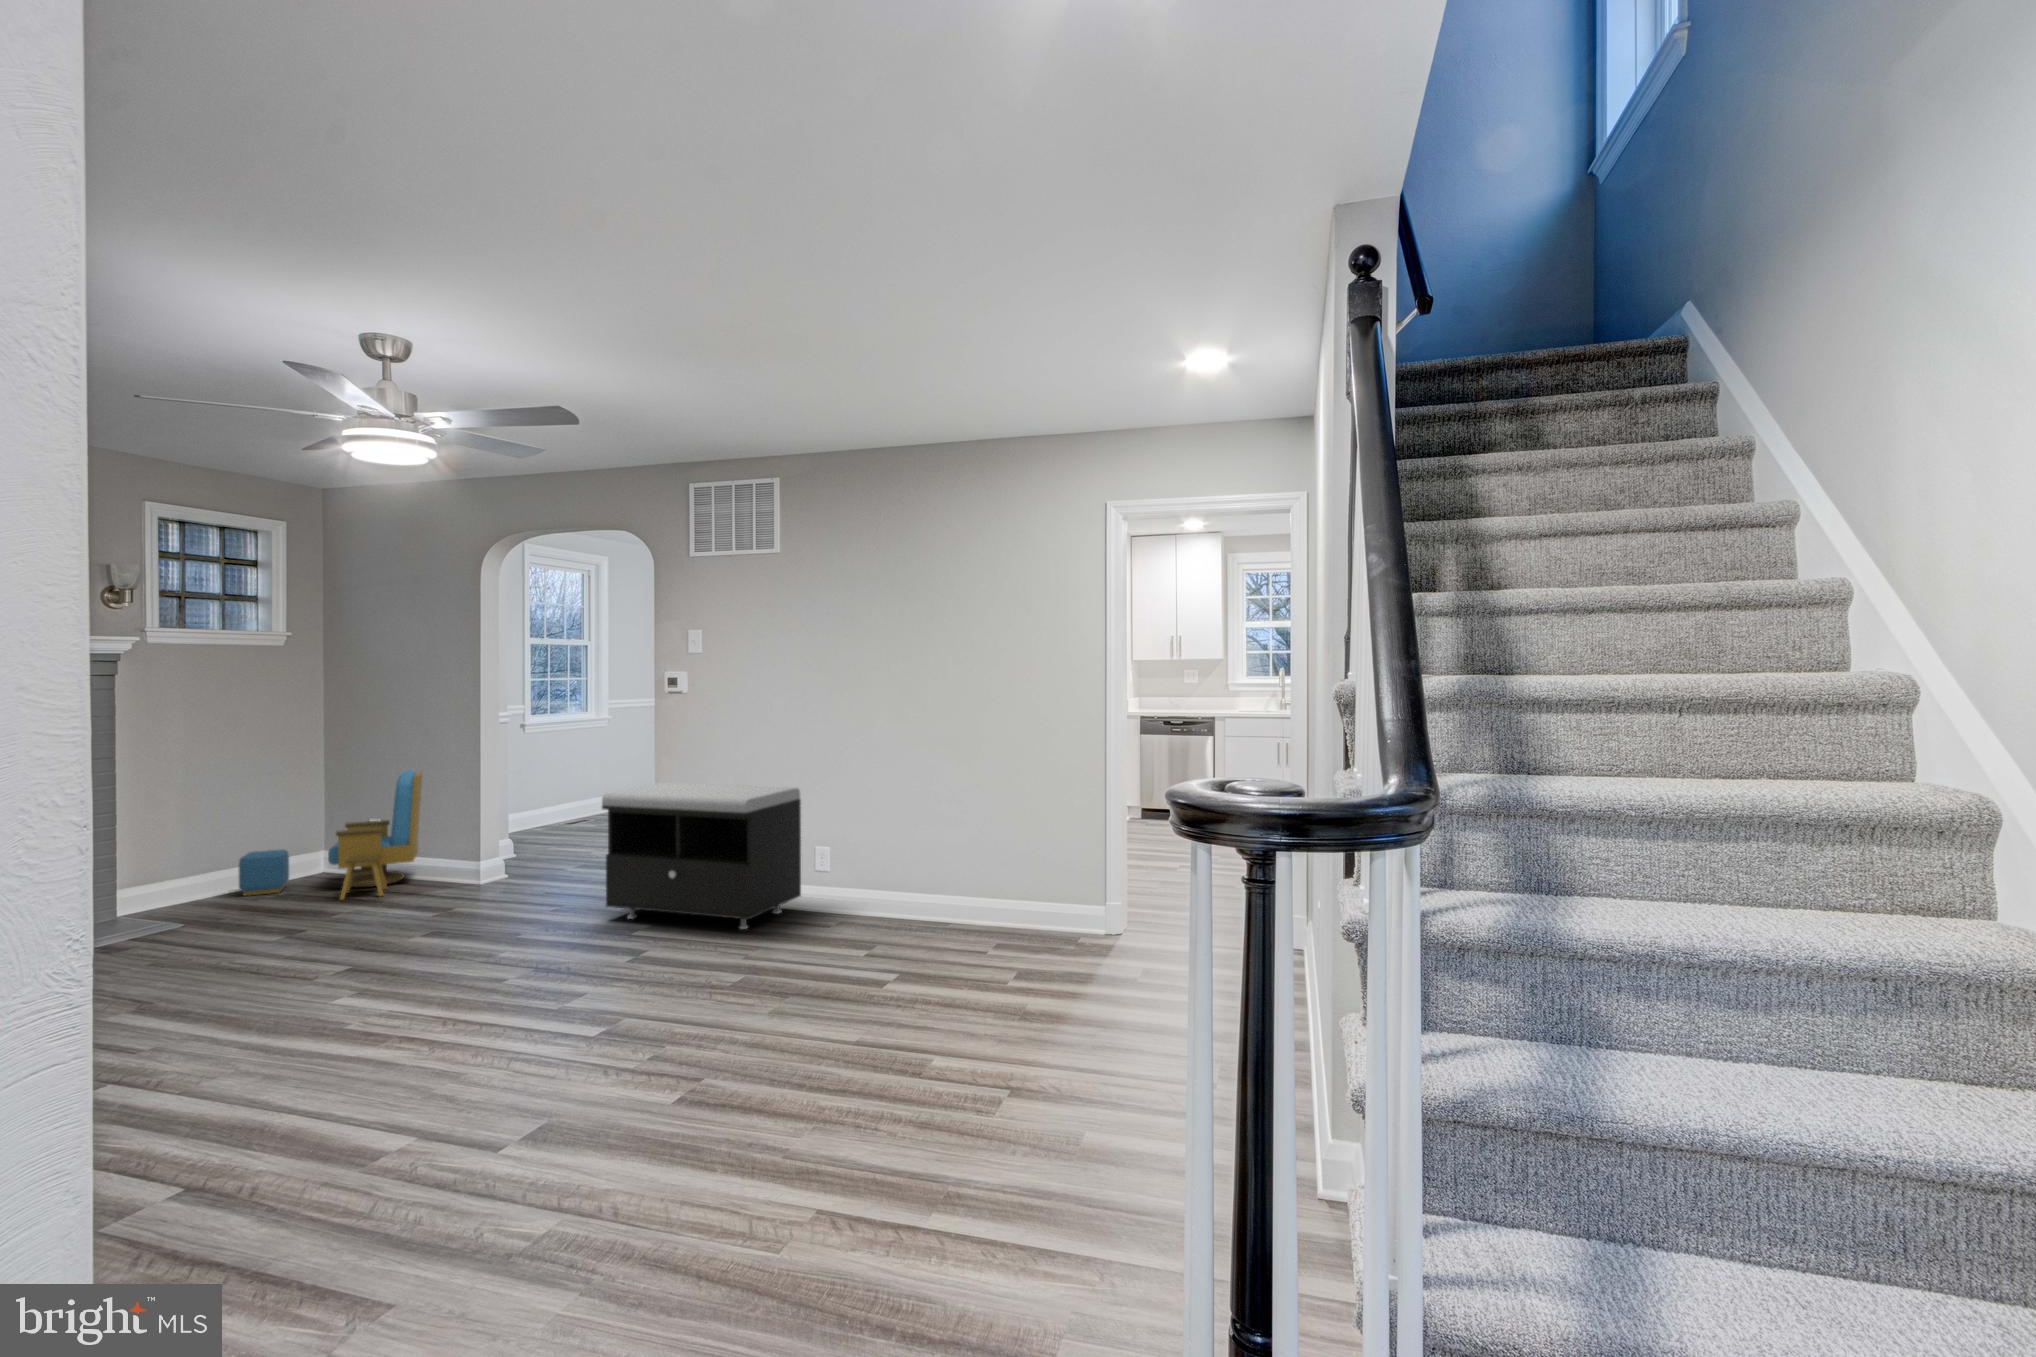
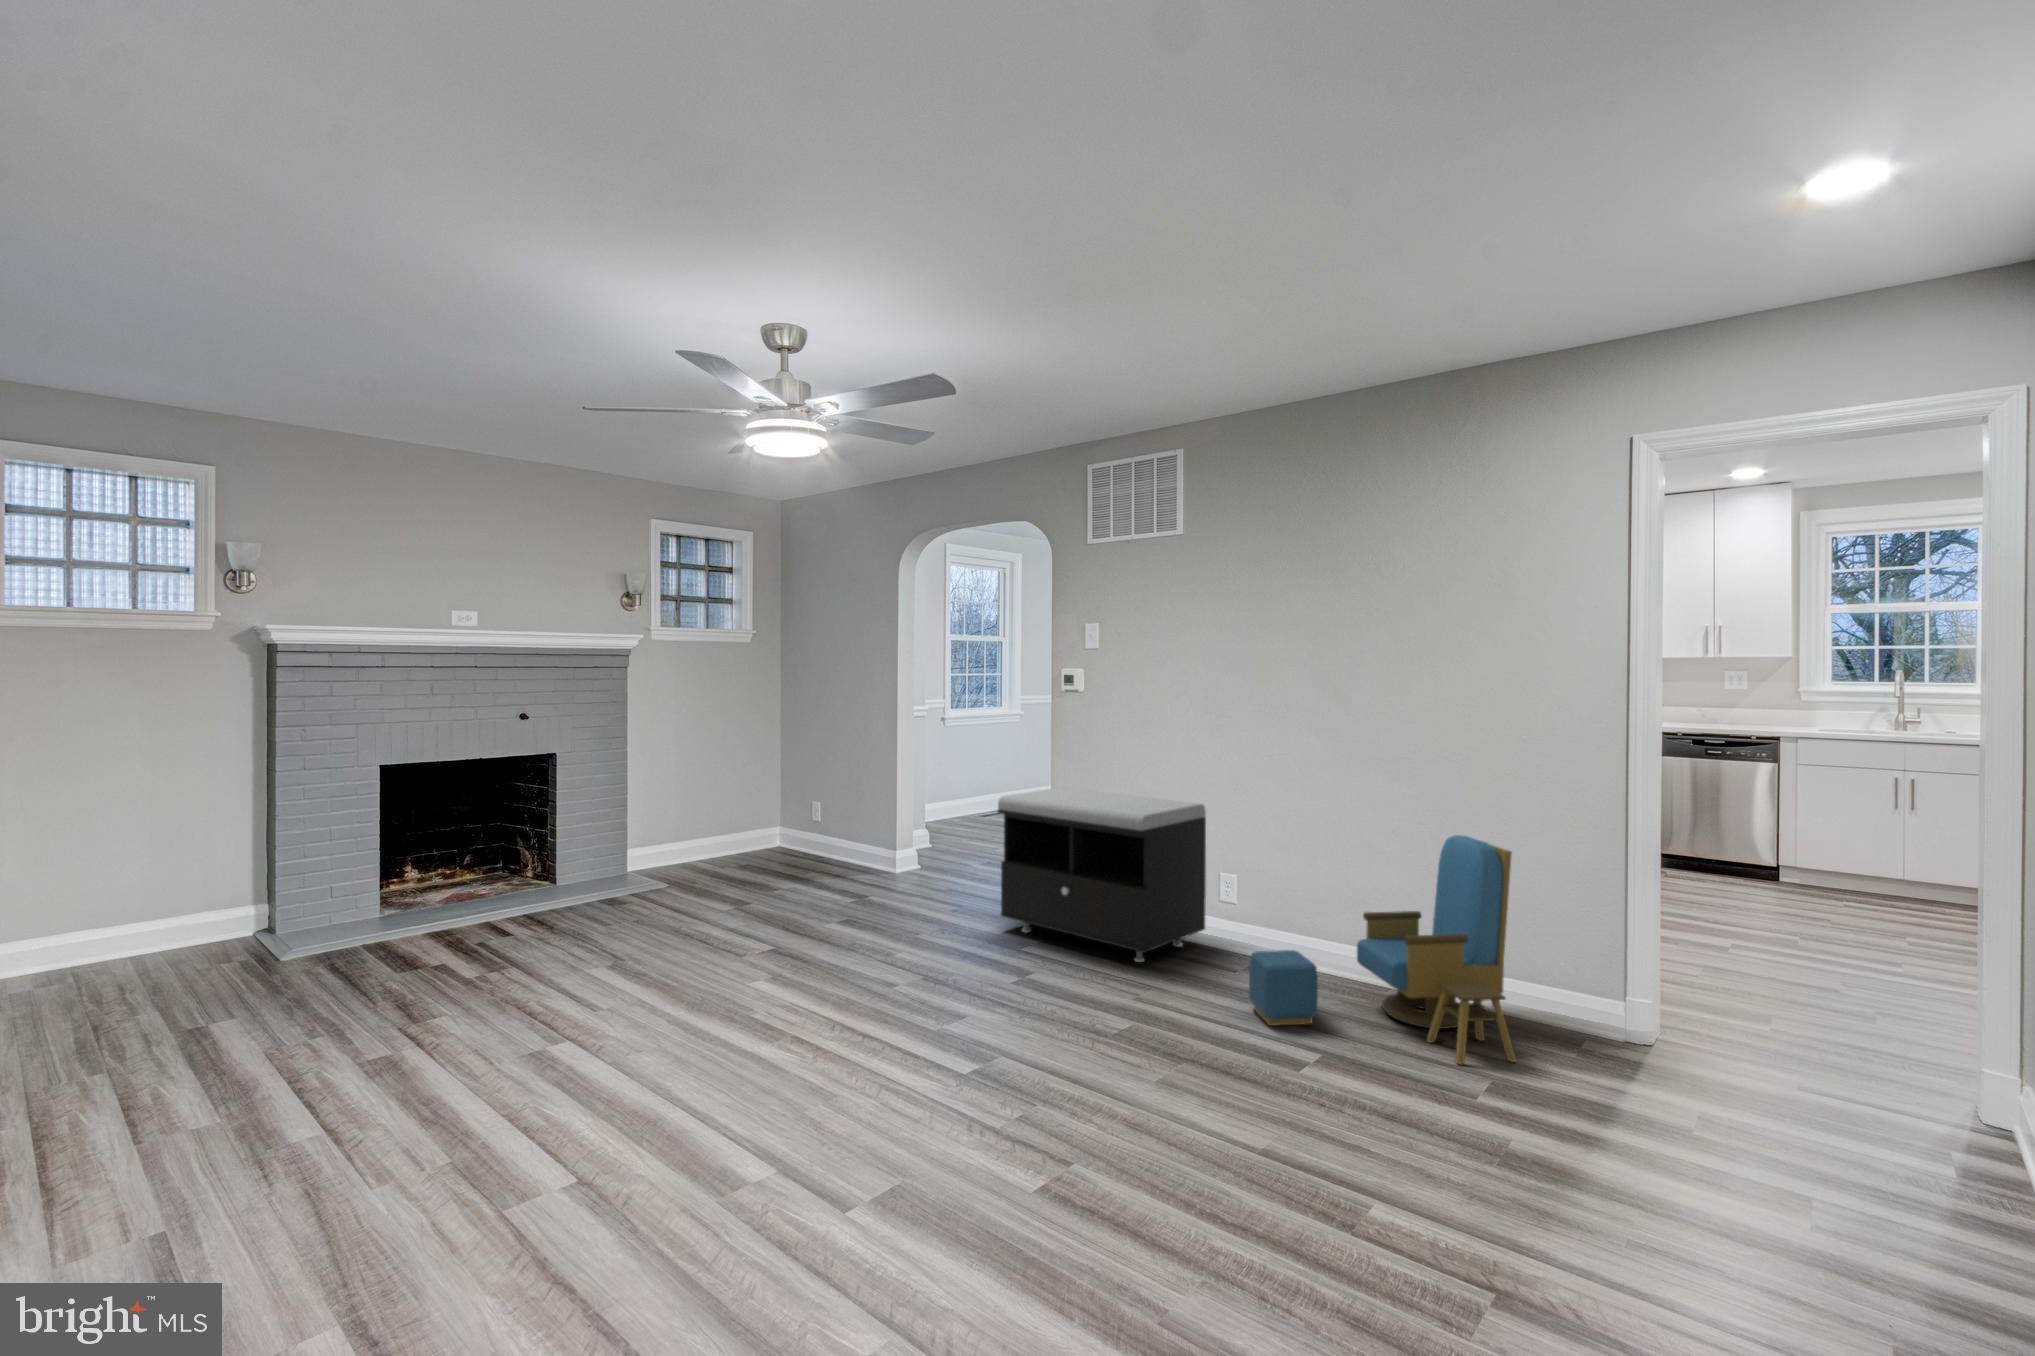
armchair: present [239,770,422,900] -> present [1249,835,1516,1064]

